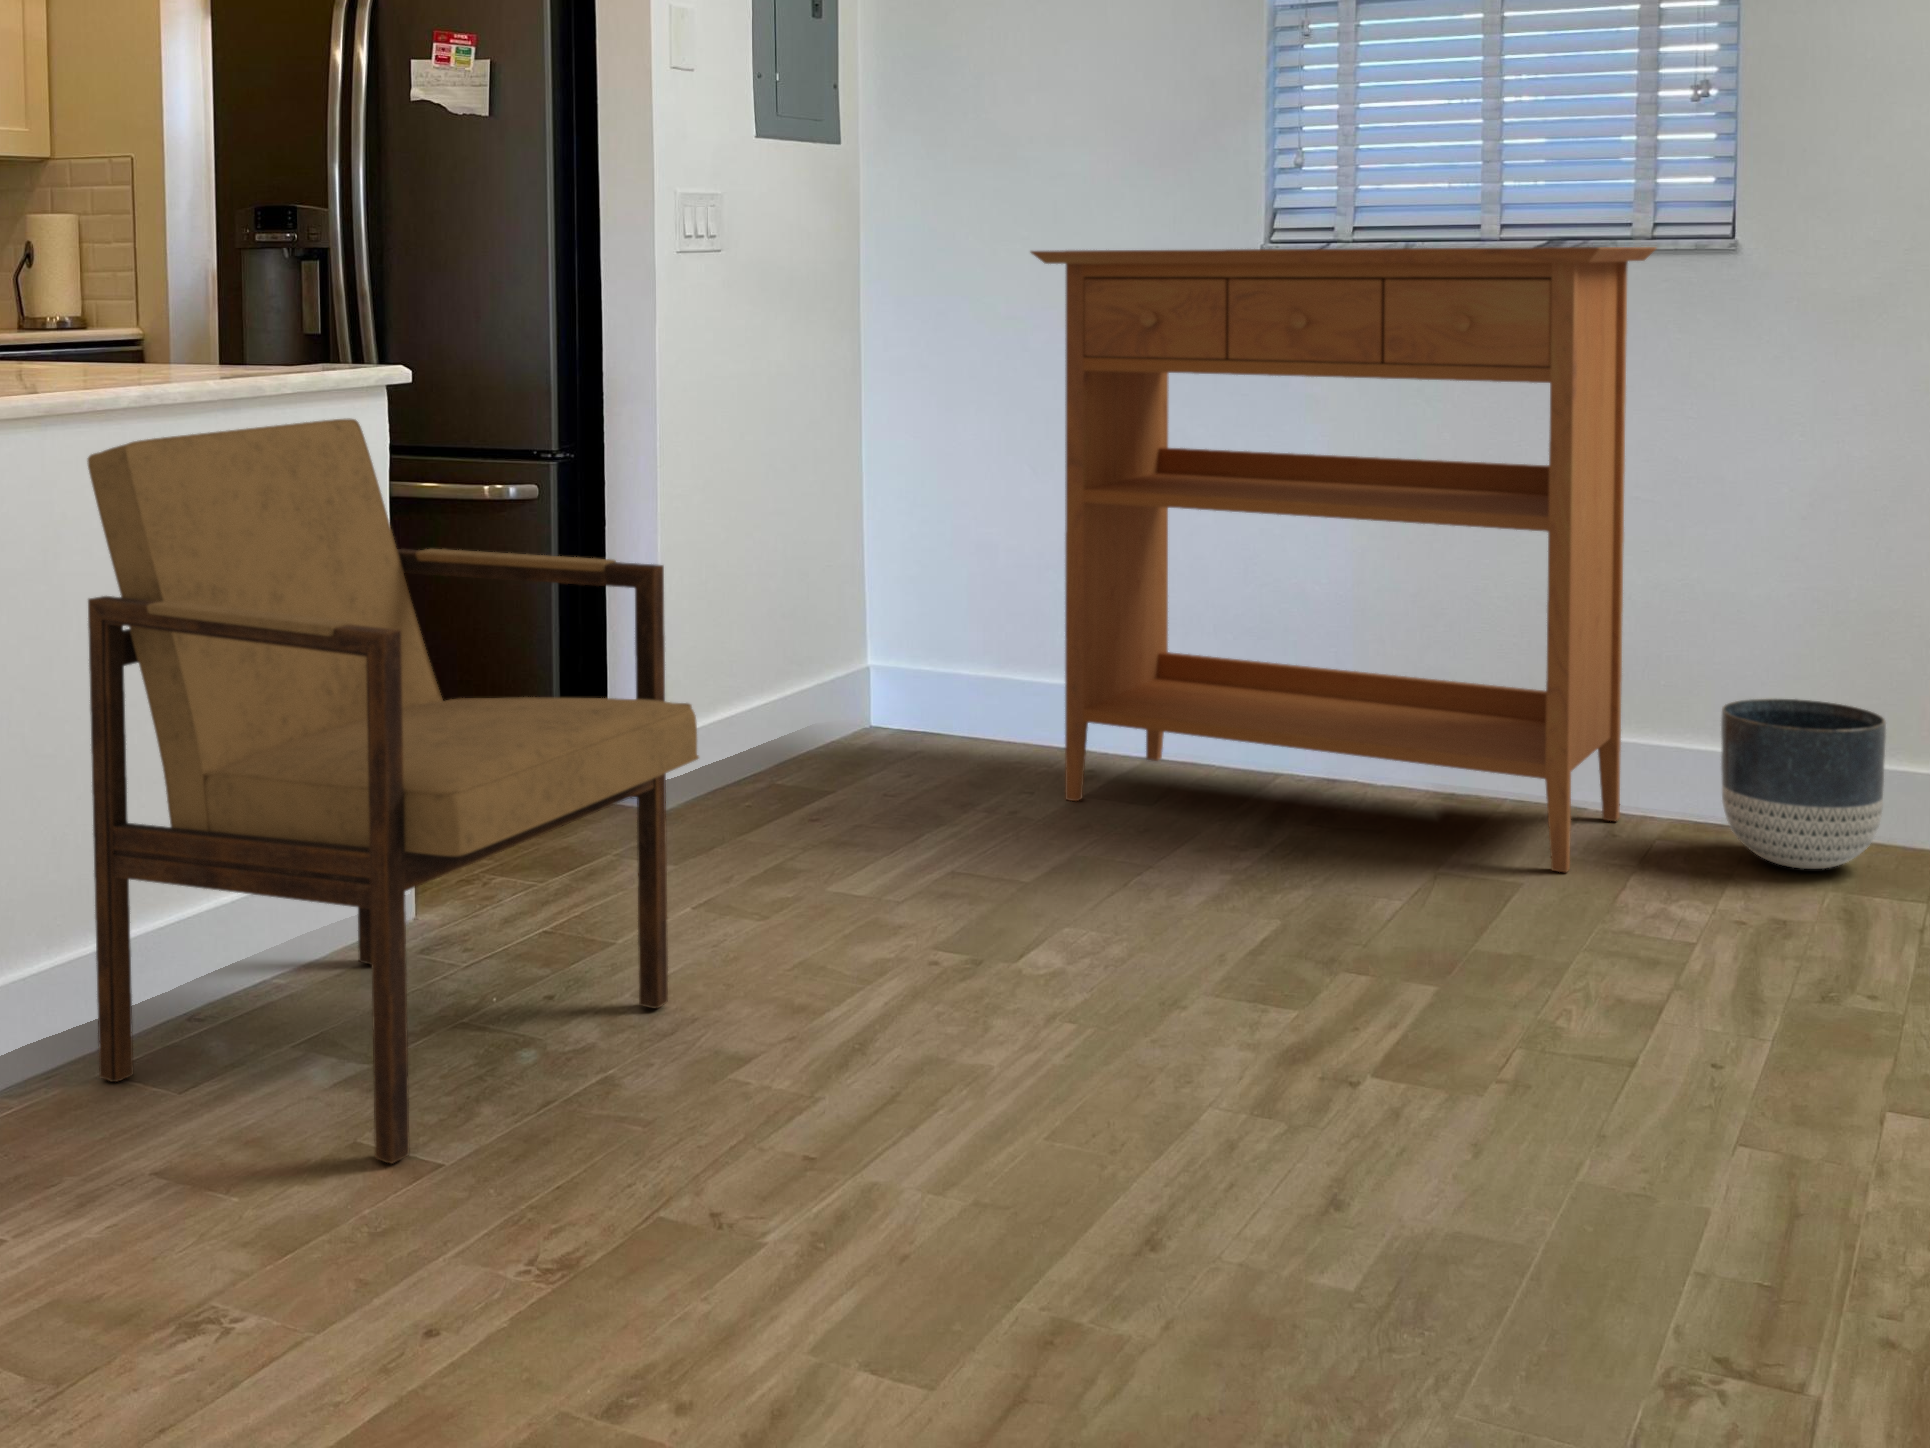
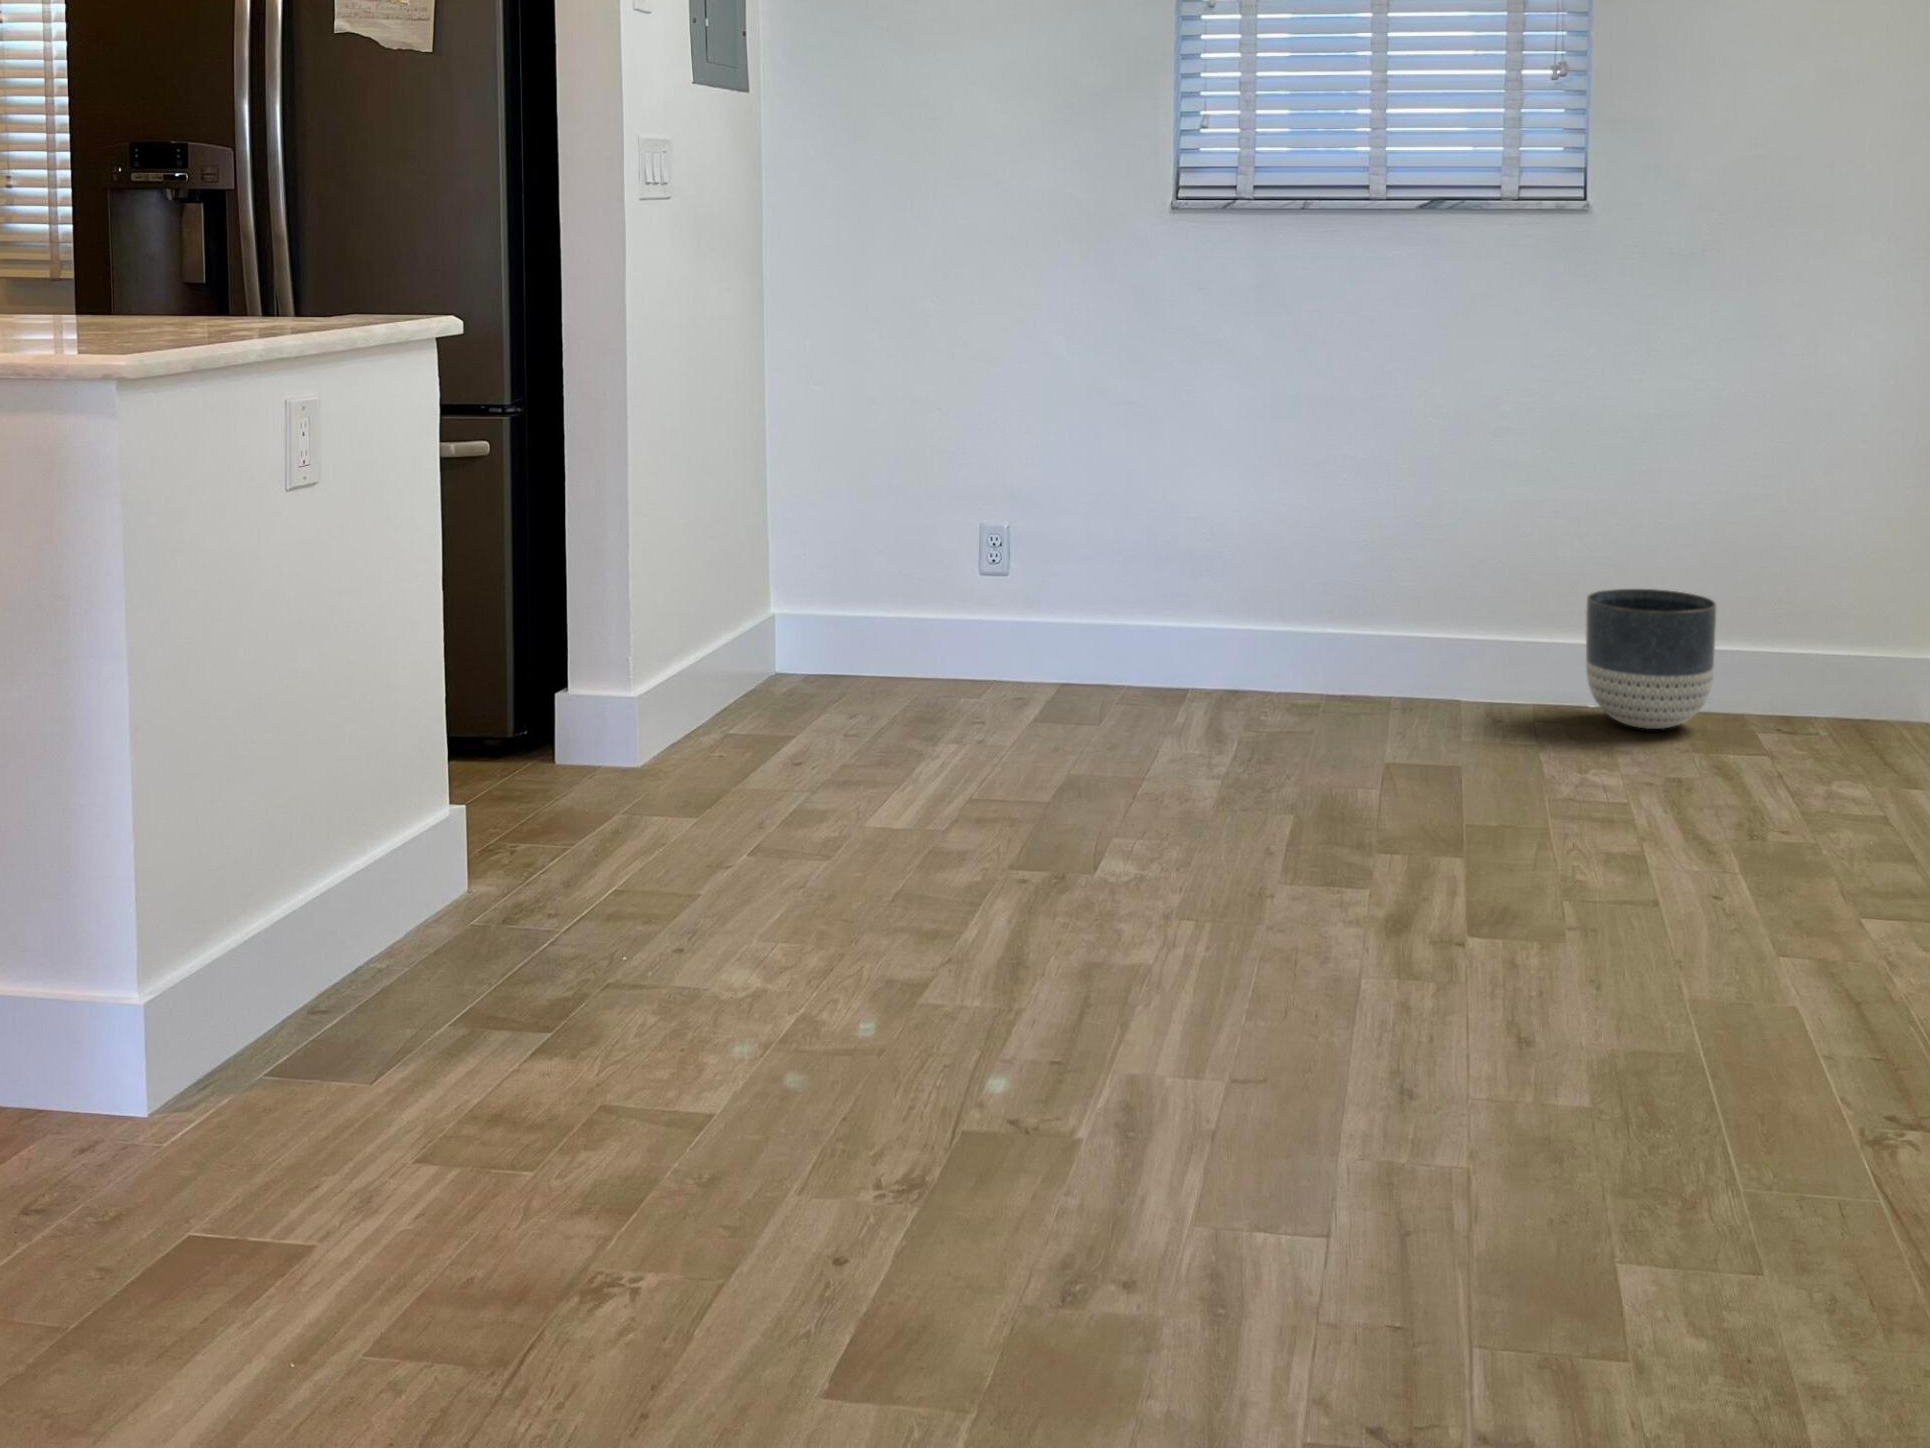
console table: present [1031,247,1656,872] -> none [990,202,1524,748]
armchair: present [87,418,699,1163] -> none [243,366,860,1124]

